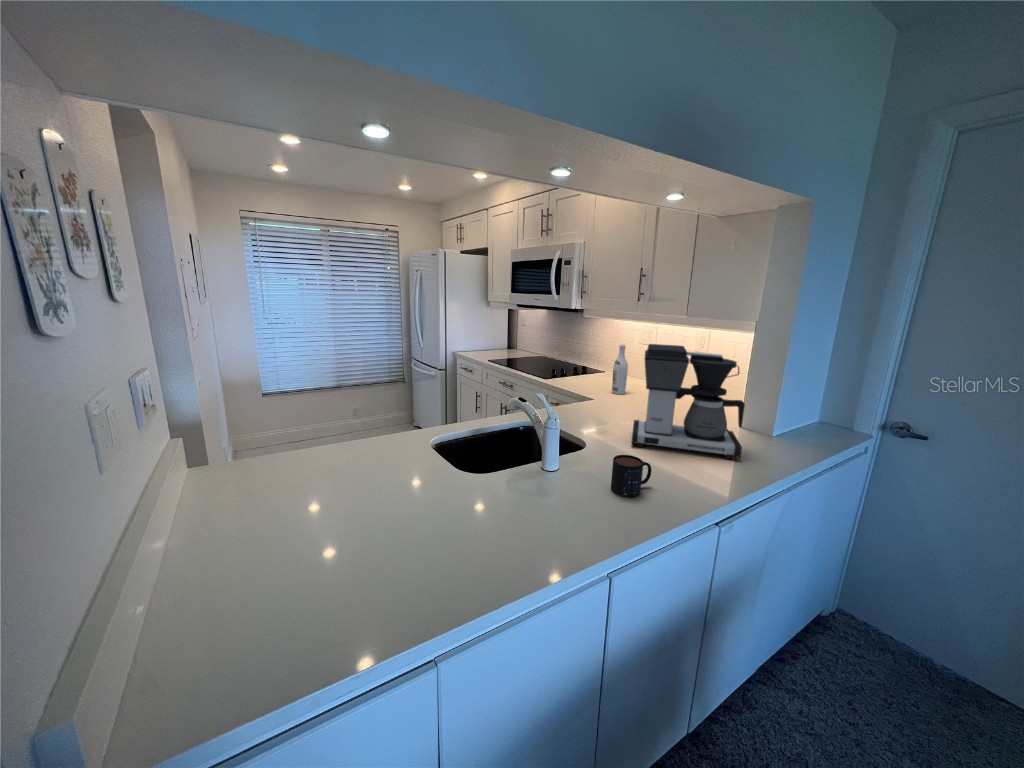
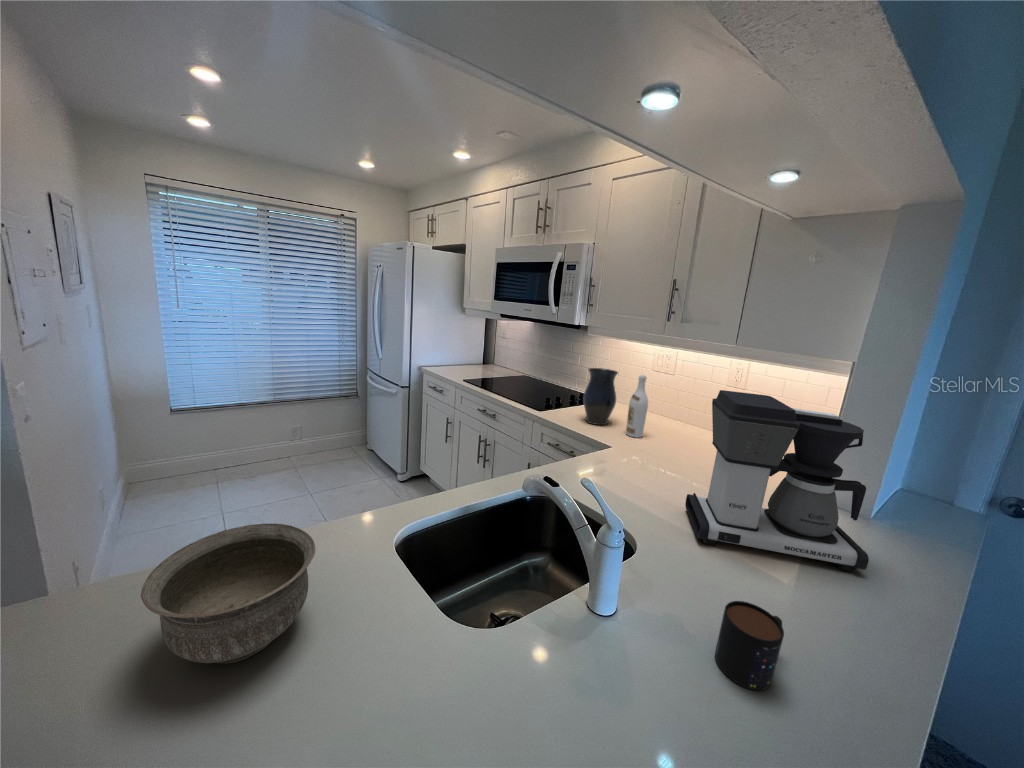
vase: none [580,342,606,387] -> present [583,368,618,425]
bowl: none [310,420,388,480] -> present [141,524,315,663]

